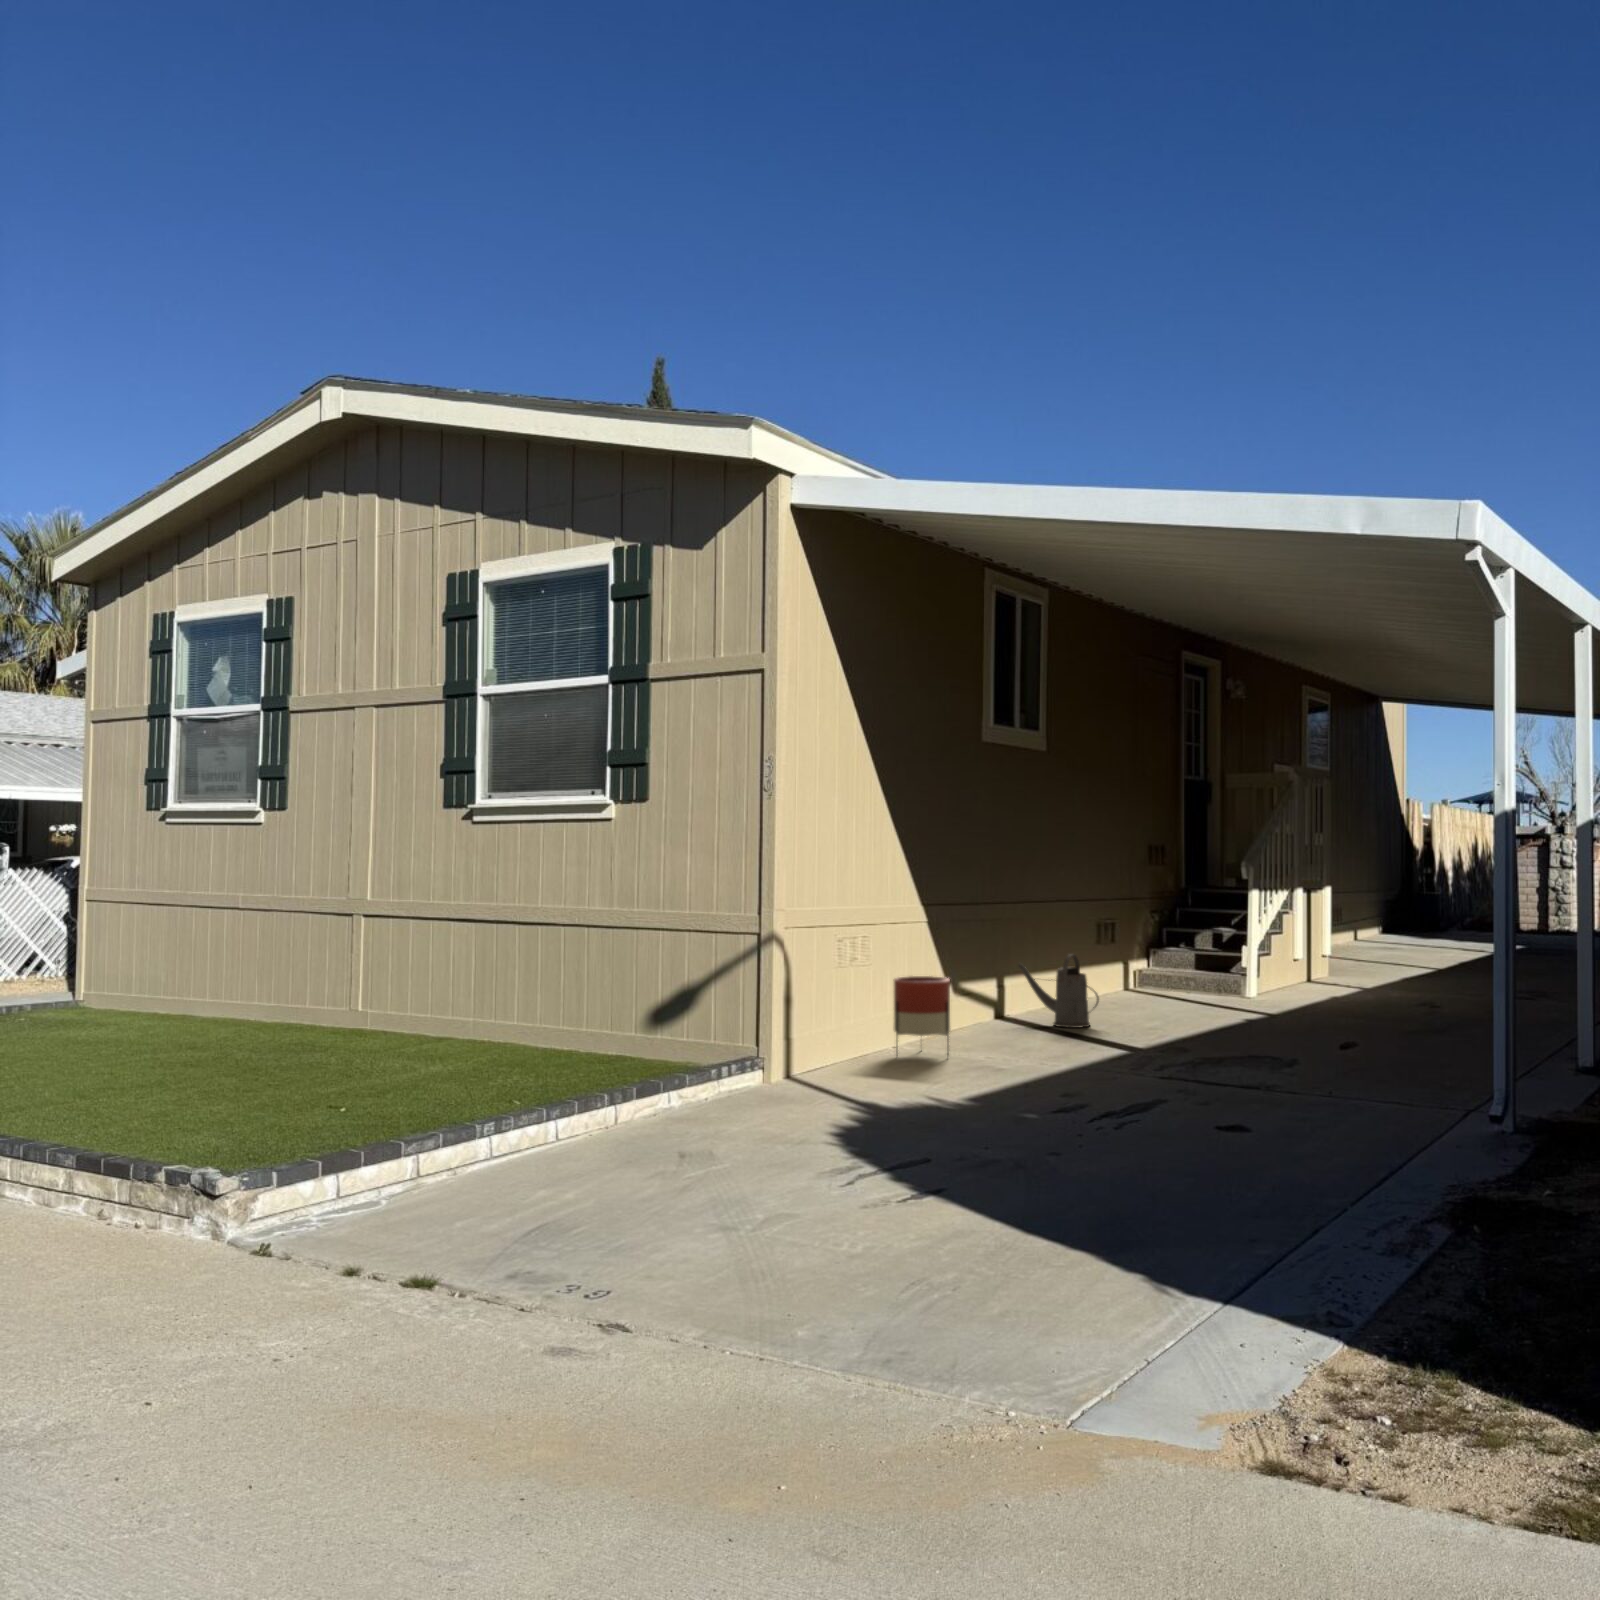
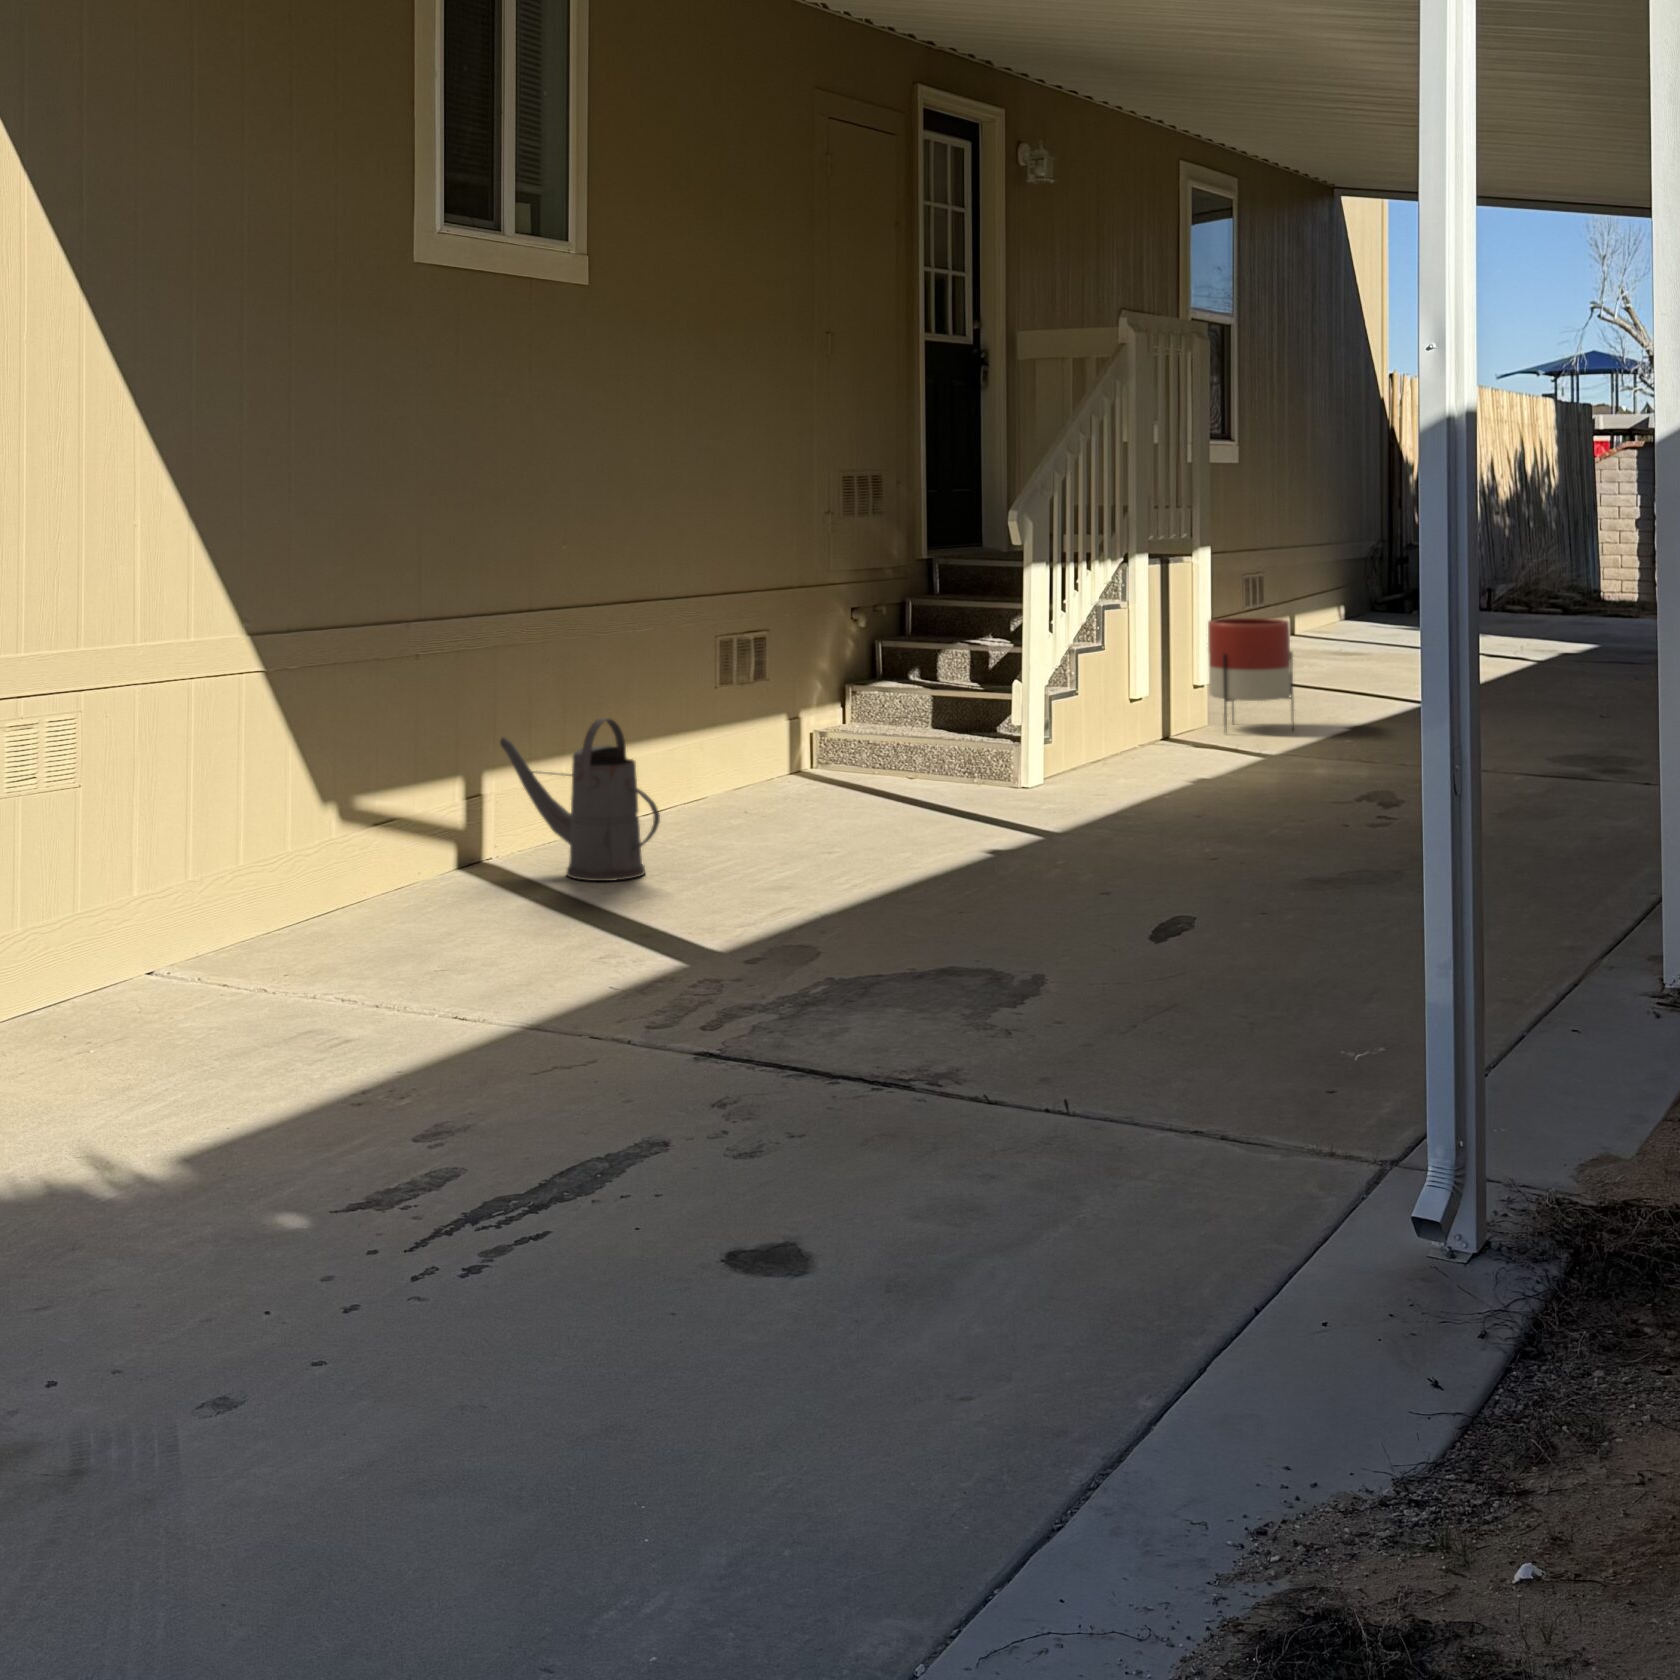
planter: present [894,976,950,1037] -> present [1208,618,1294,731]

